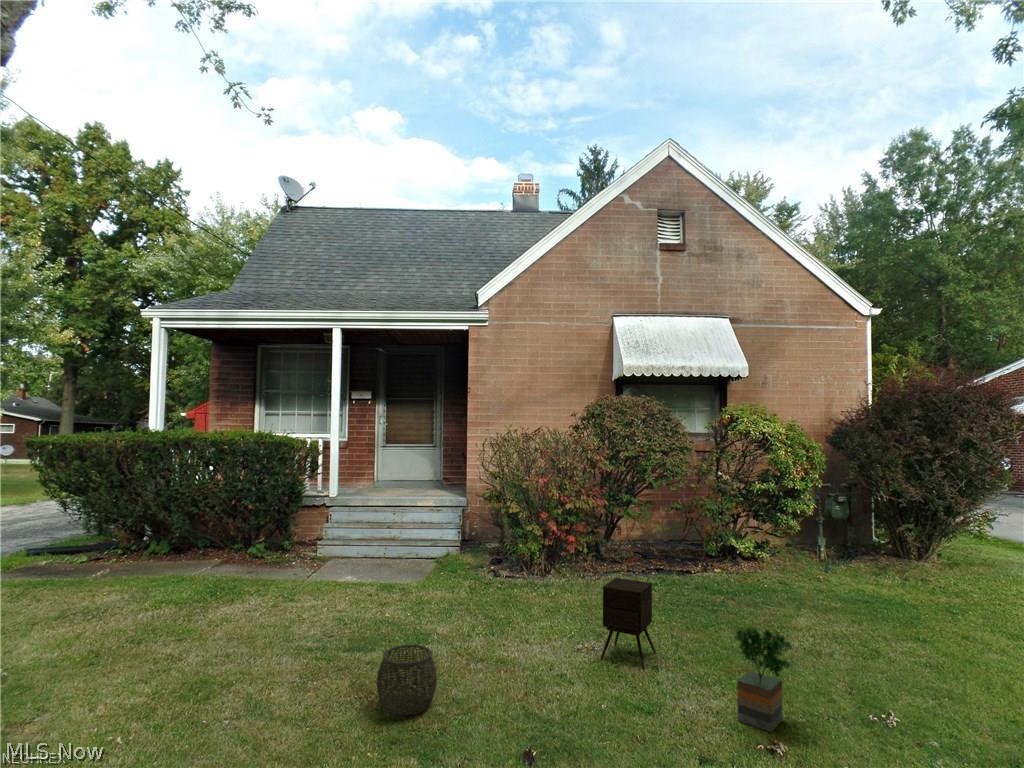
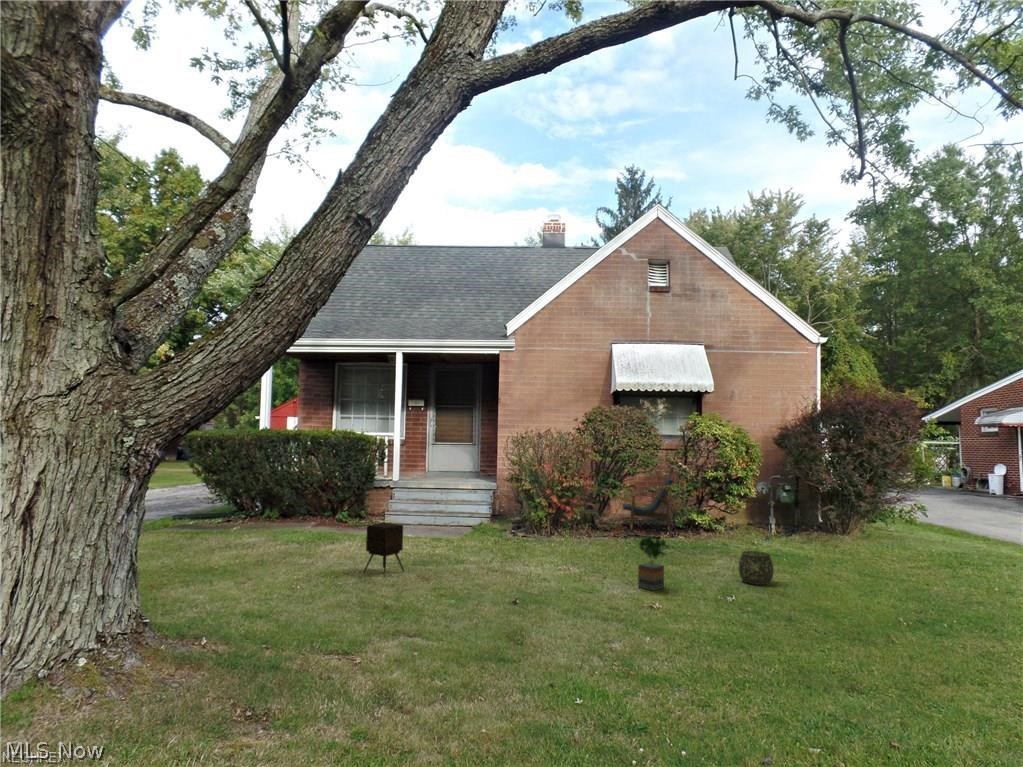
lounge chair: none [631,488,704,561] -> present [622,478,674,530]
side table: present [601,578,656,669] -> present [364,522,404,577]
woven basket: present [376,644,437,716] -> present [739,551,774,585]

